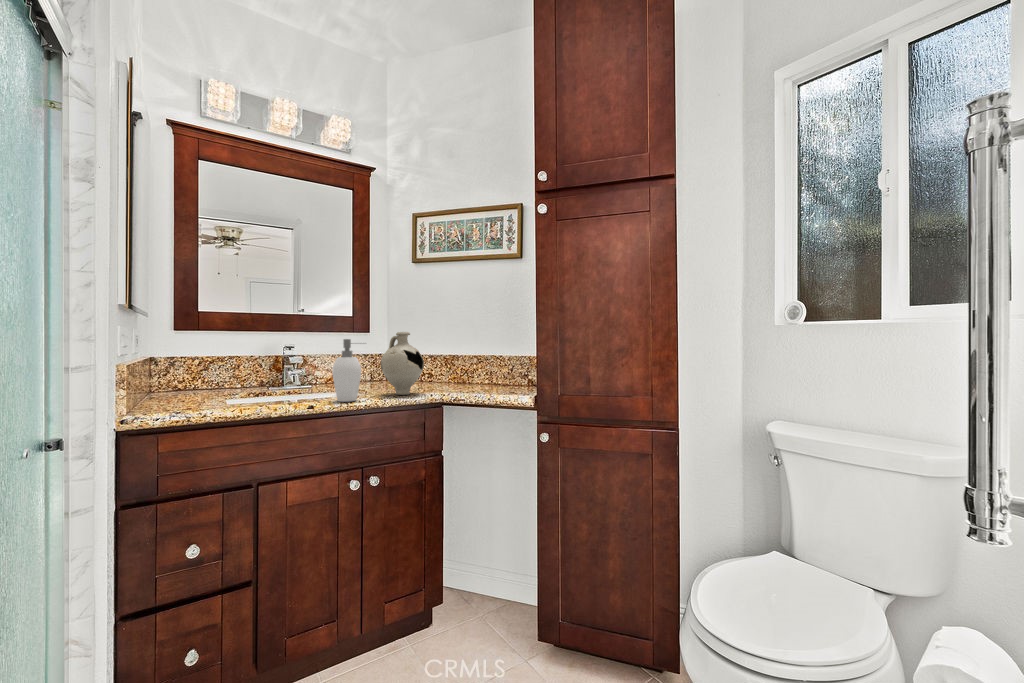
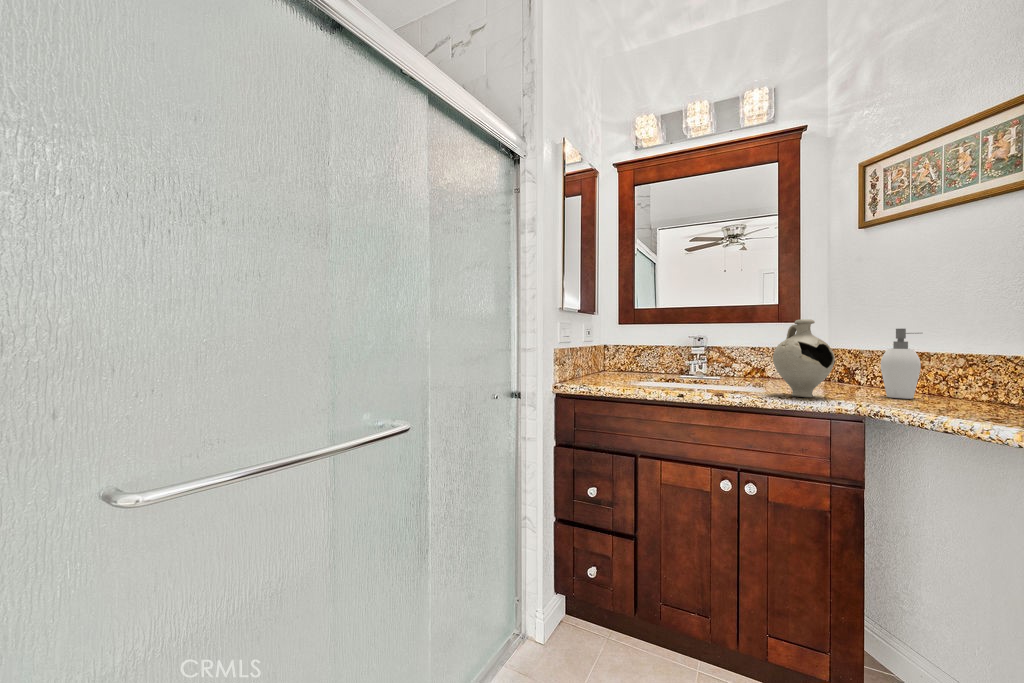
soap dispenser: present [332,339,361,402] -> present [881,329,921,399]

